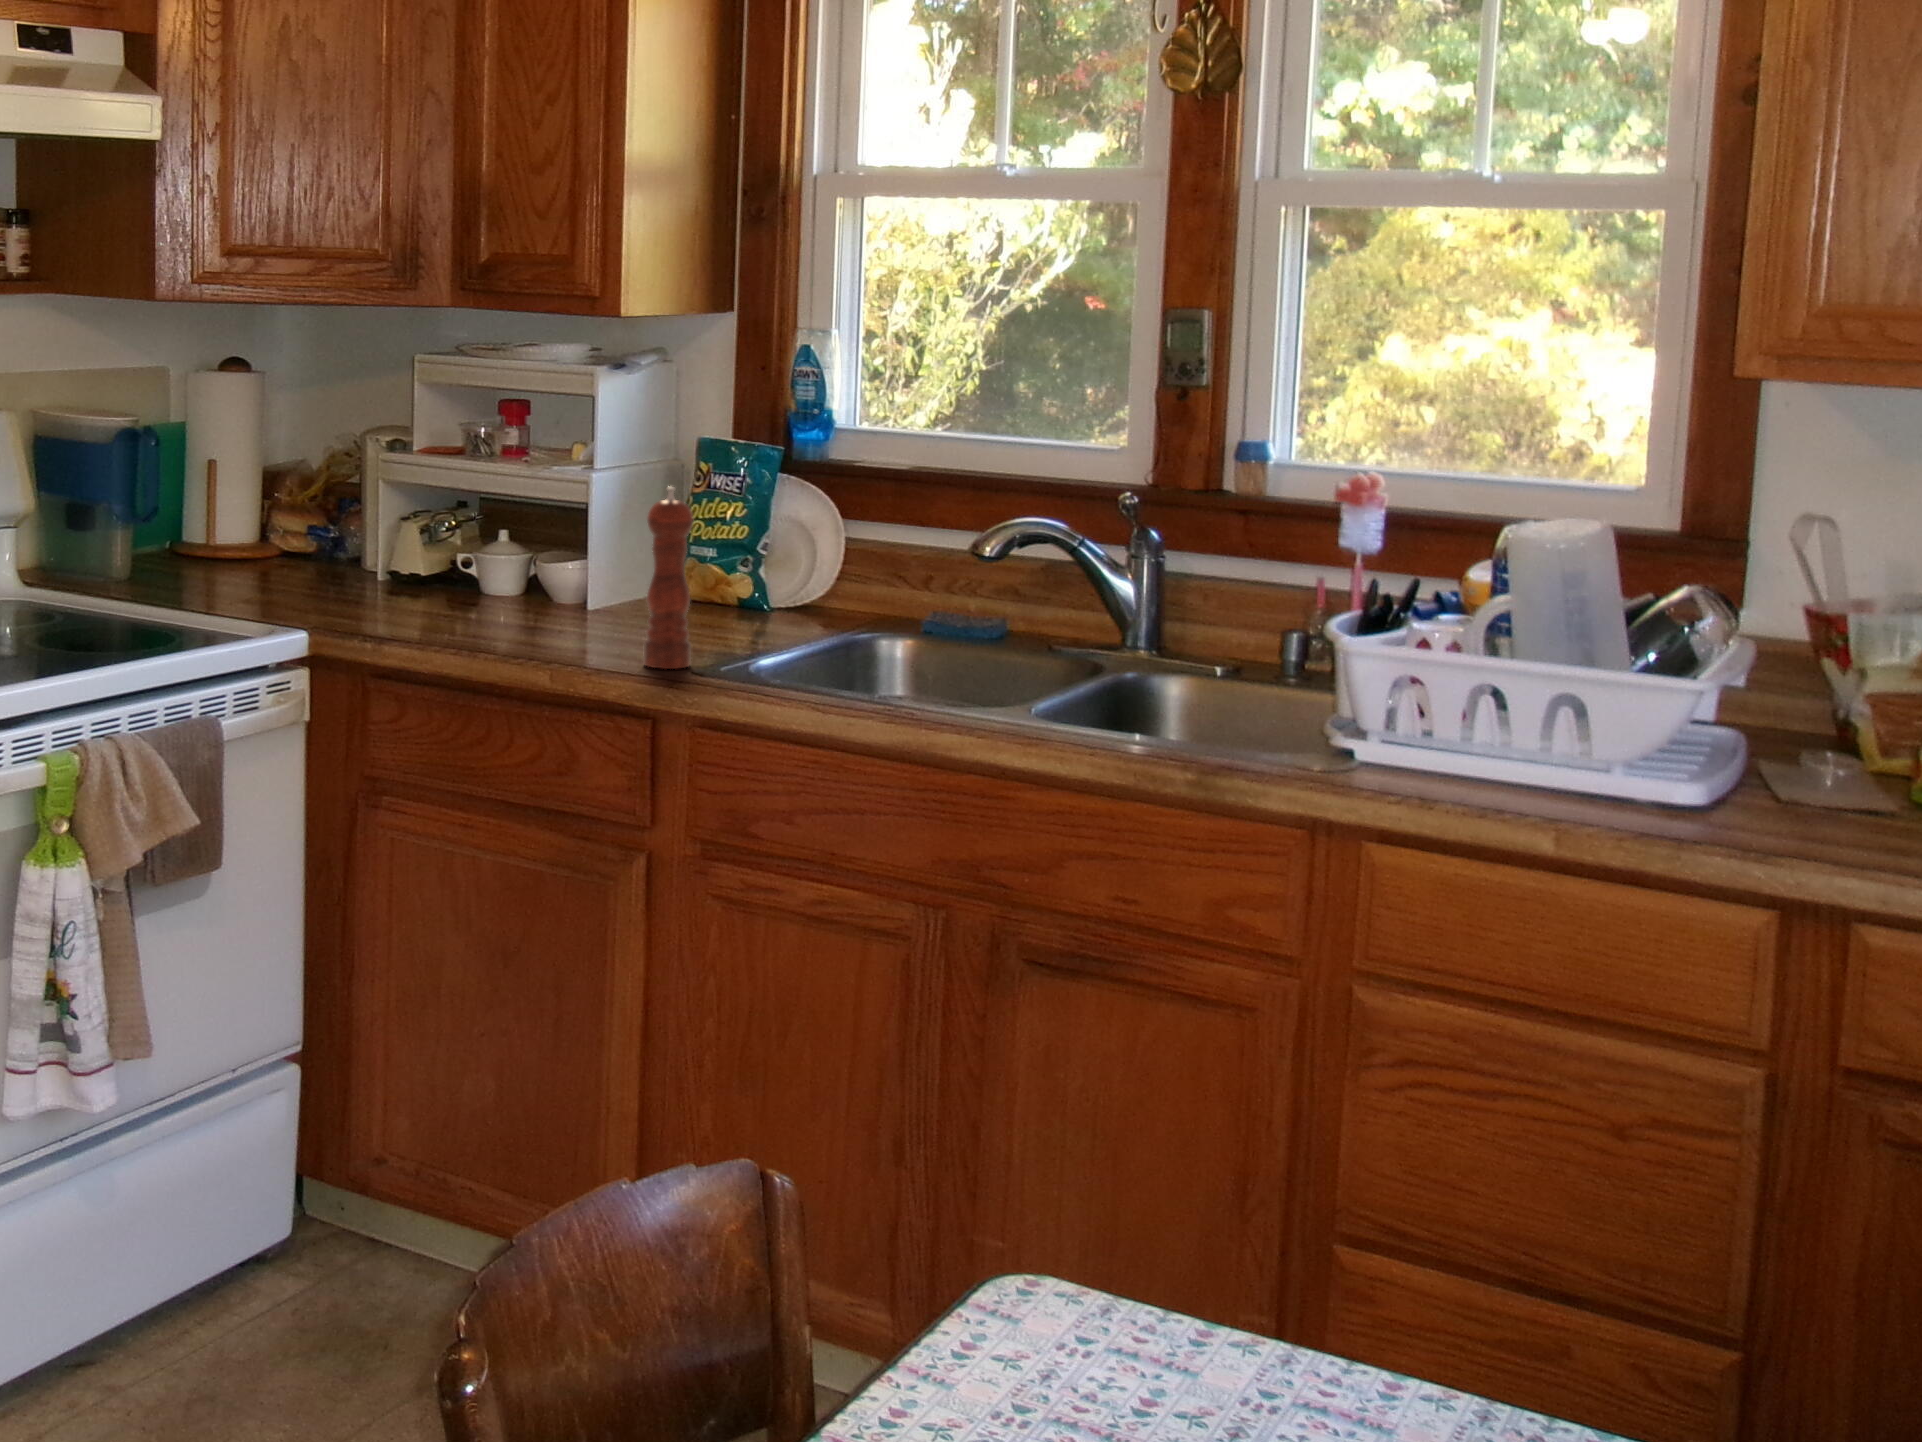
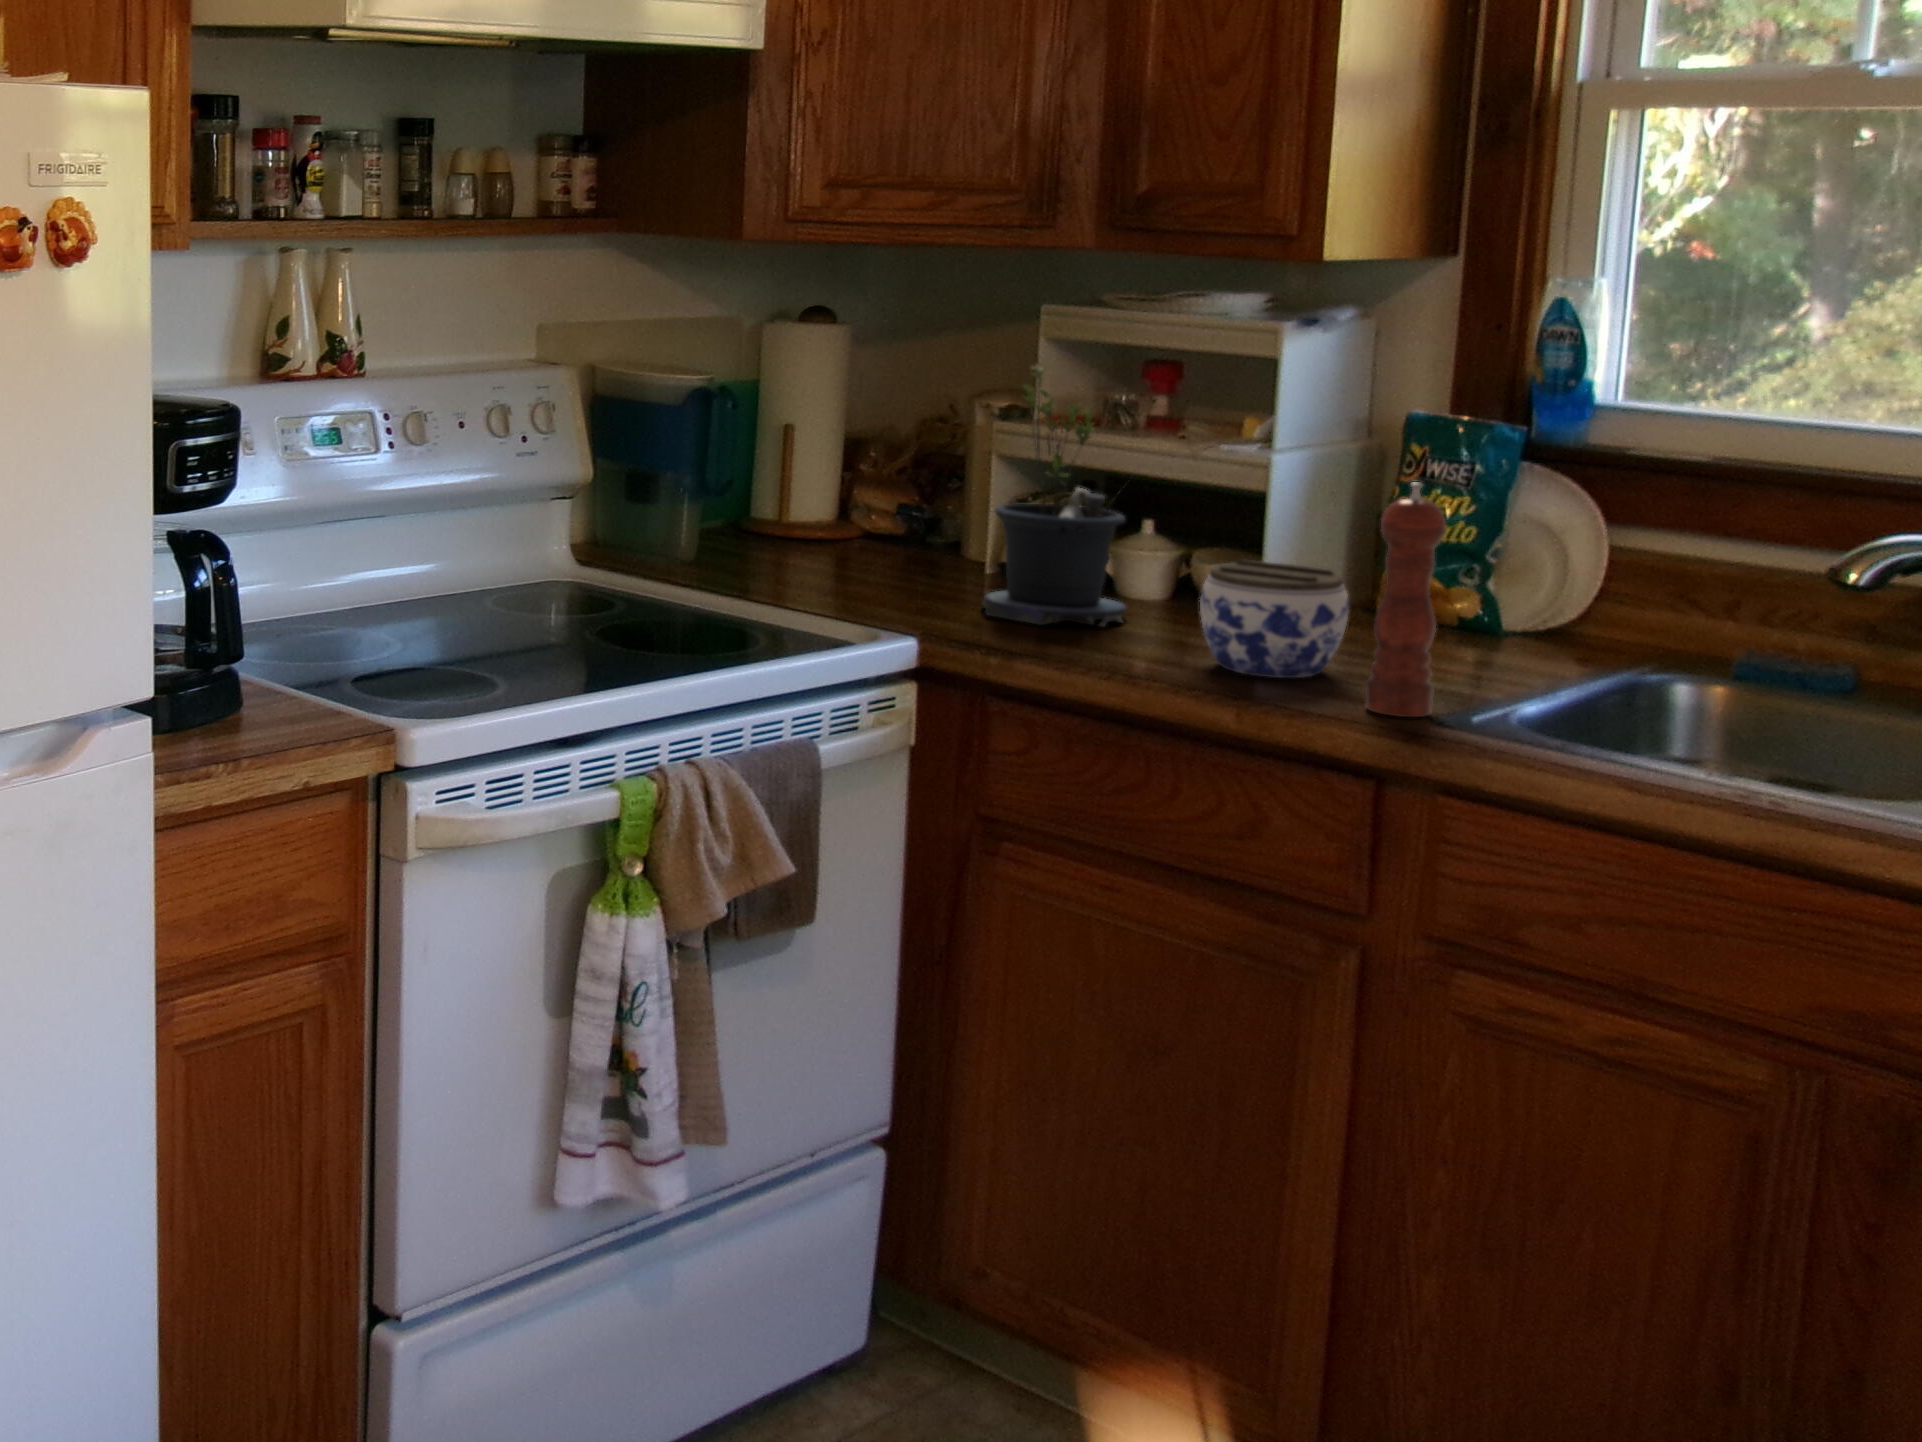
potted plant: none [369,402,494,617] -> present [983,364,1127,627]
jar: none [527,555,638,647] -> present [1200,560,1349,678]

